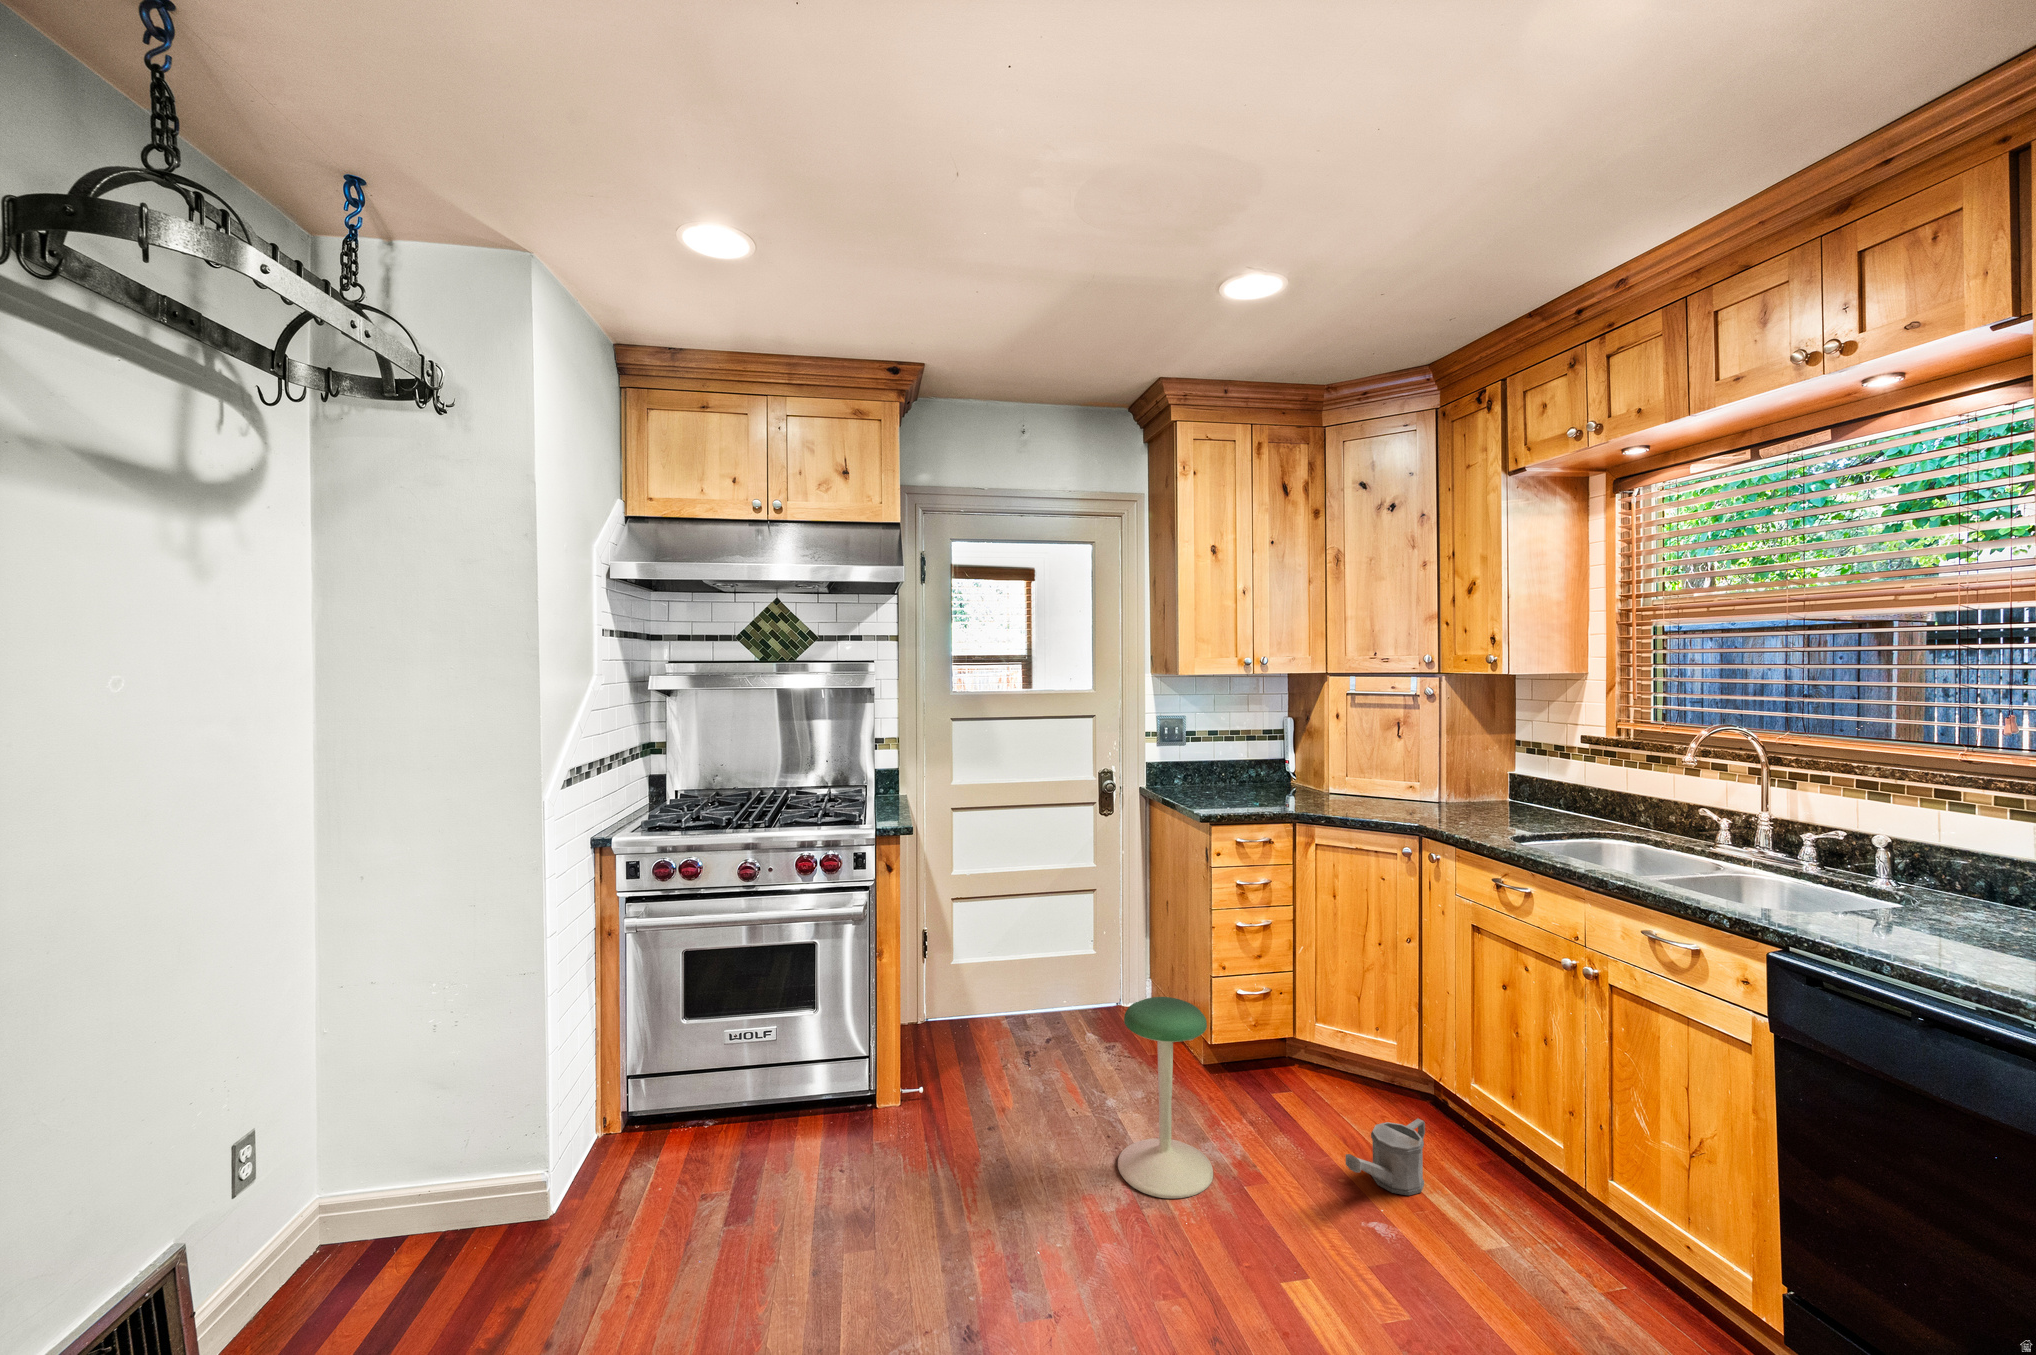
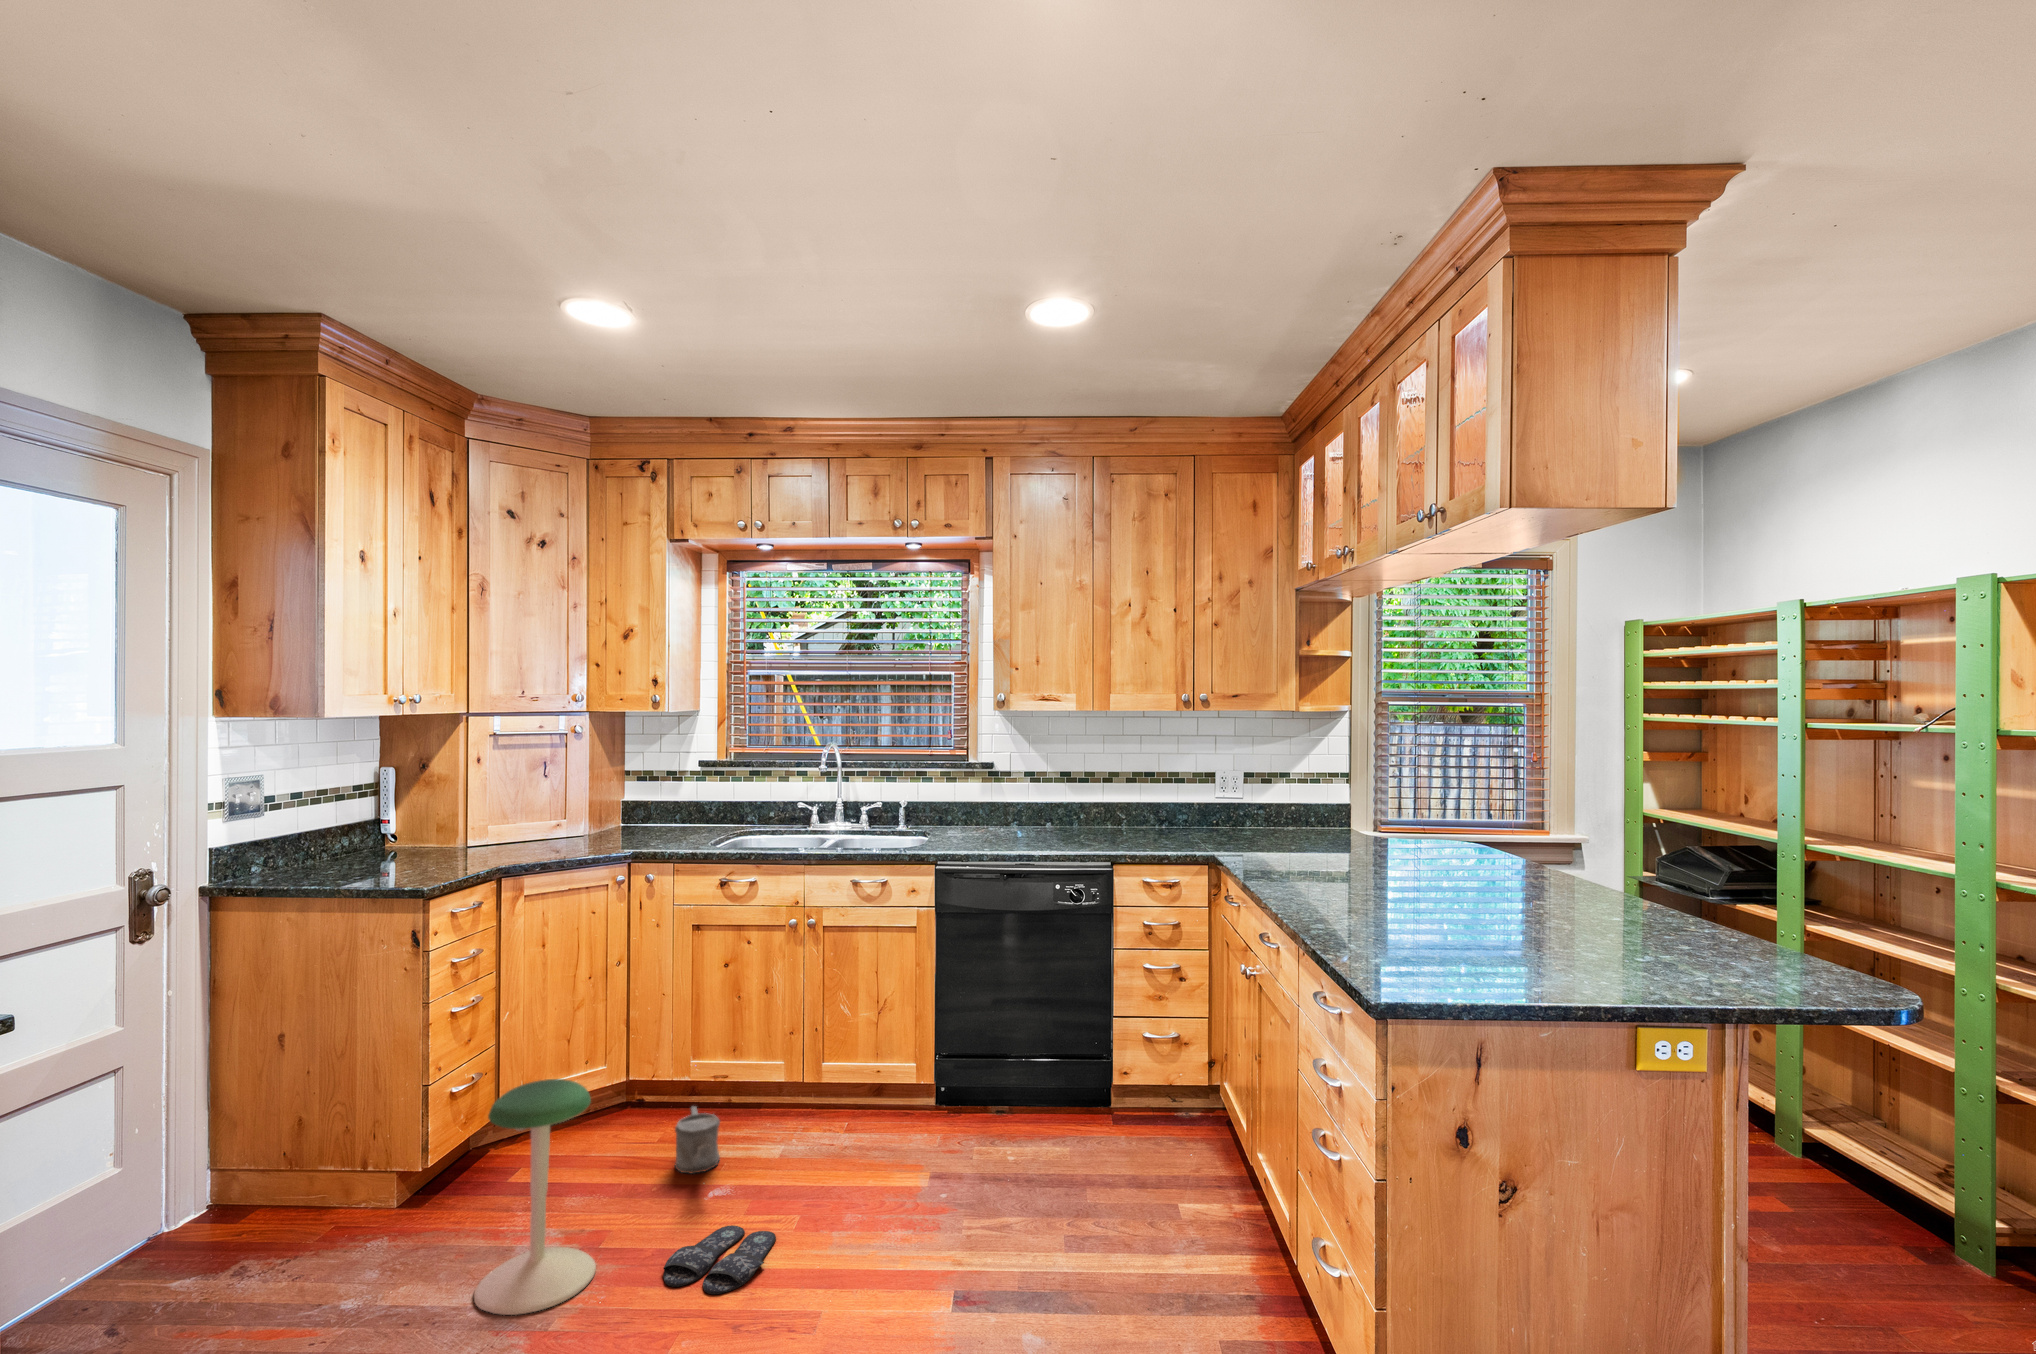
slippers: none [1208,1230,1338,1308] -> present [663,1225,776,1294]

